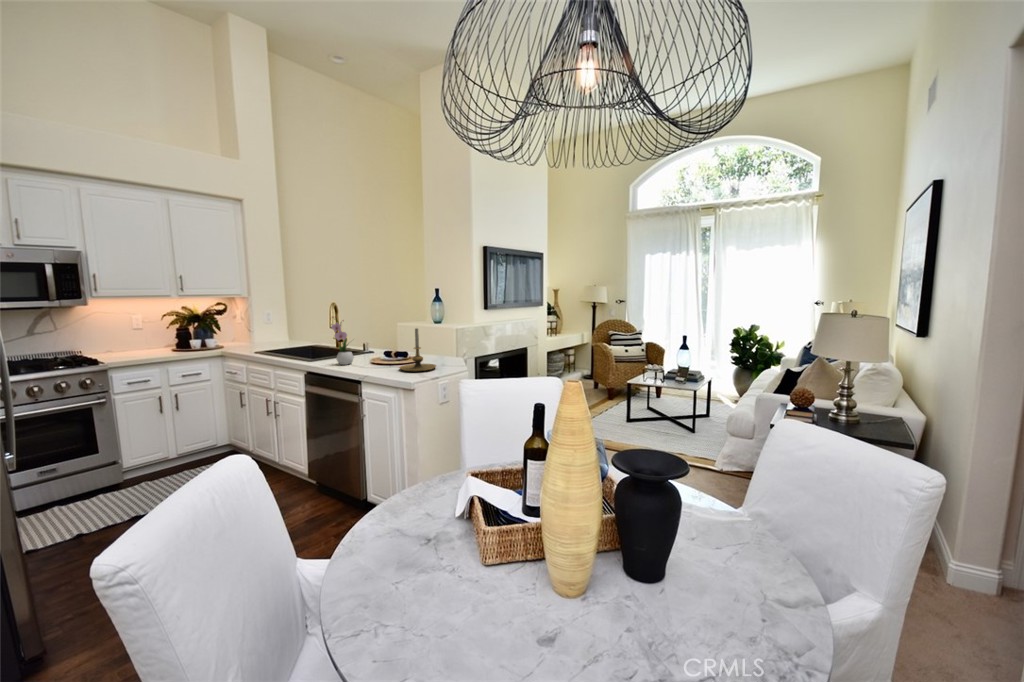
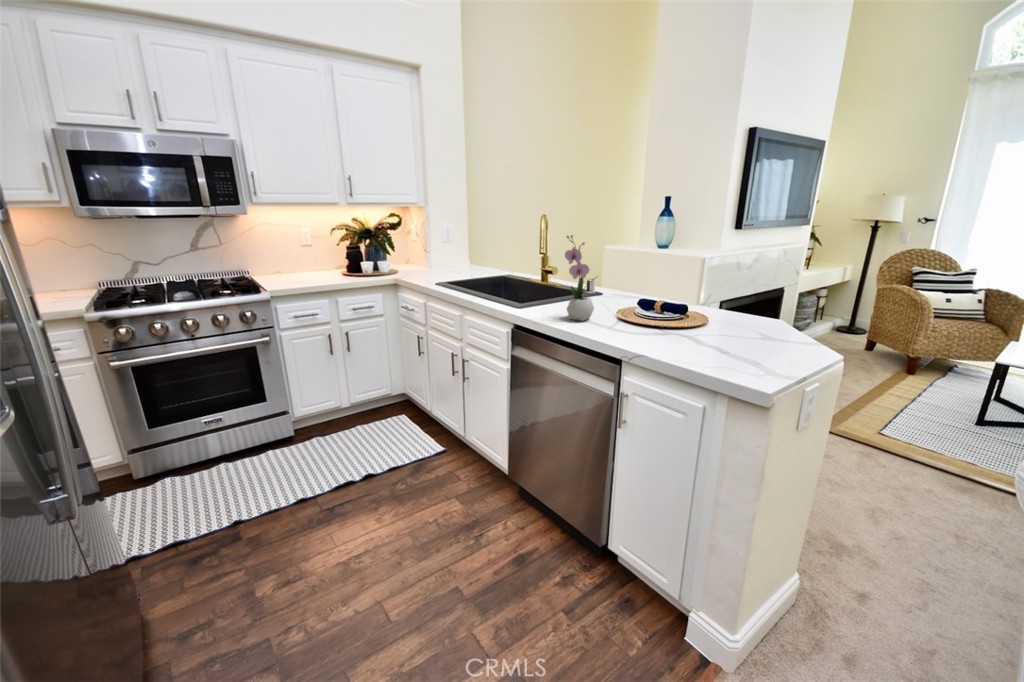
candle holder: present [400,328,436,371] -> none [695,264,774,353]

